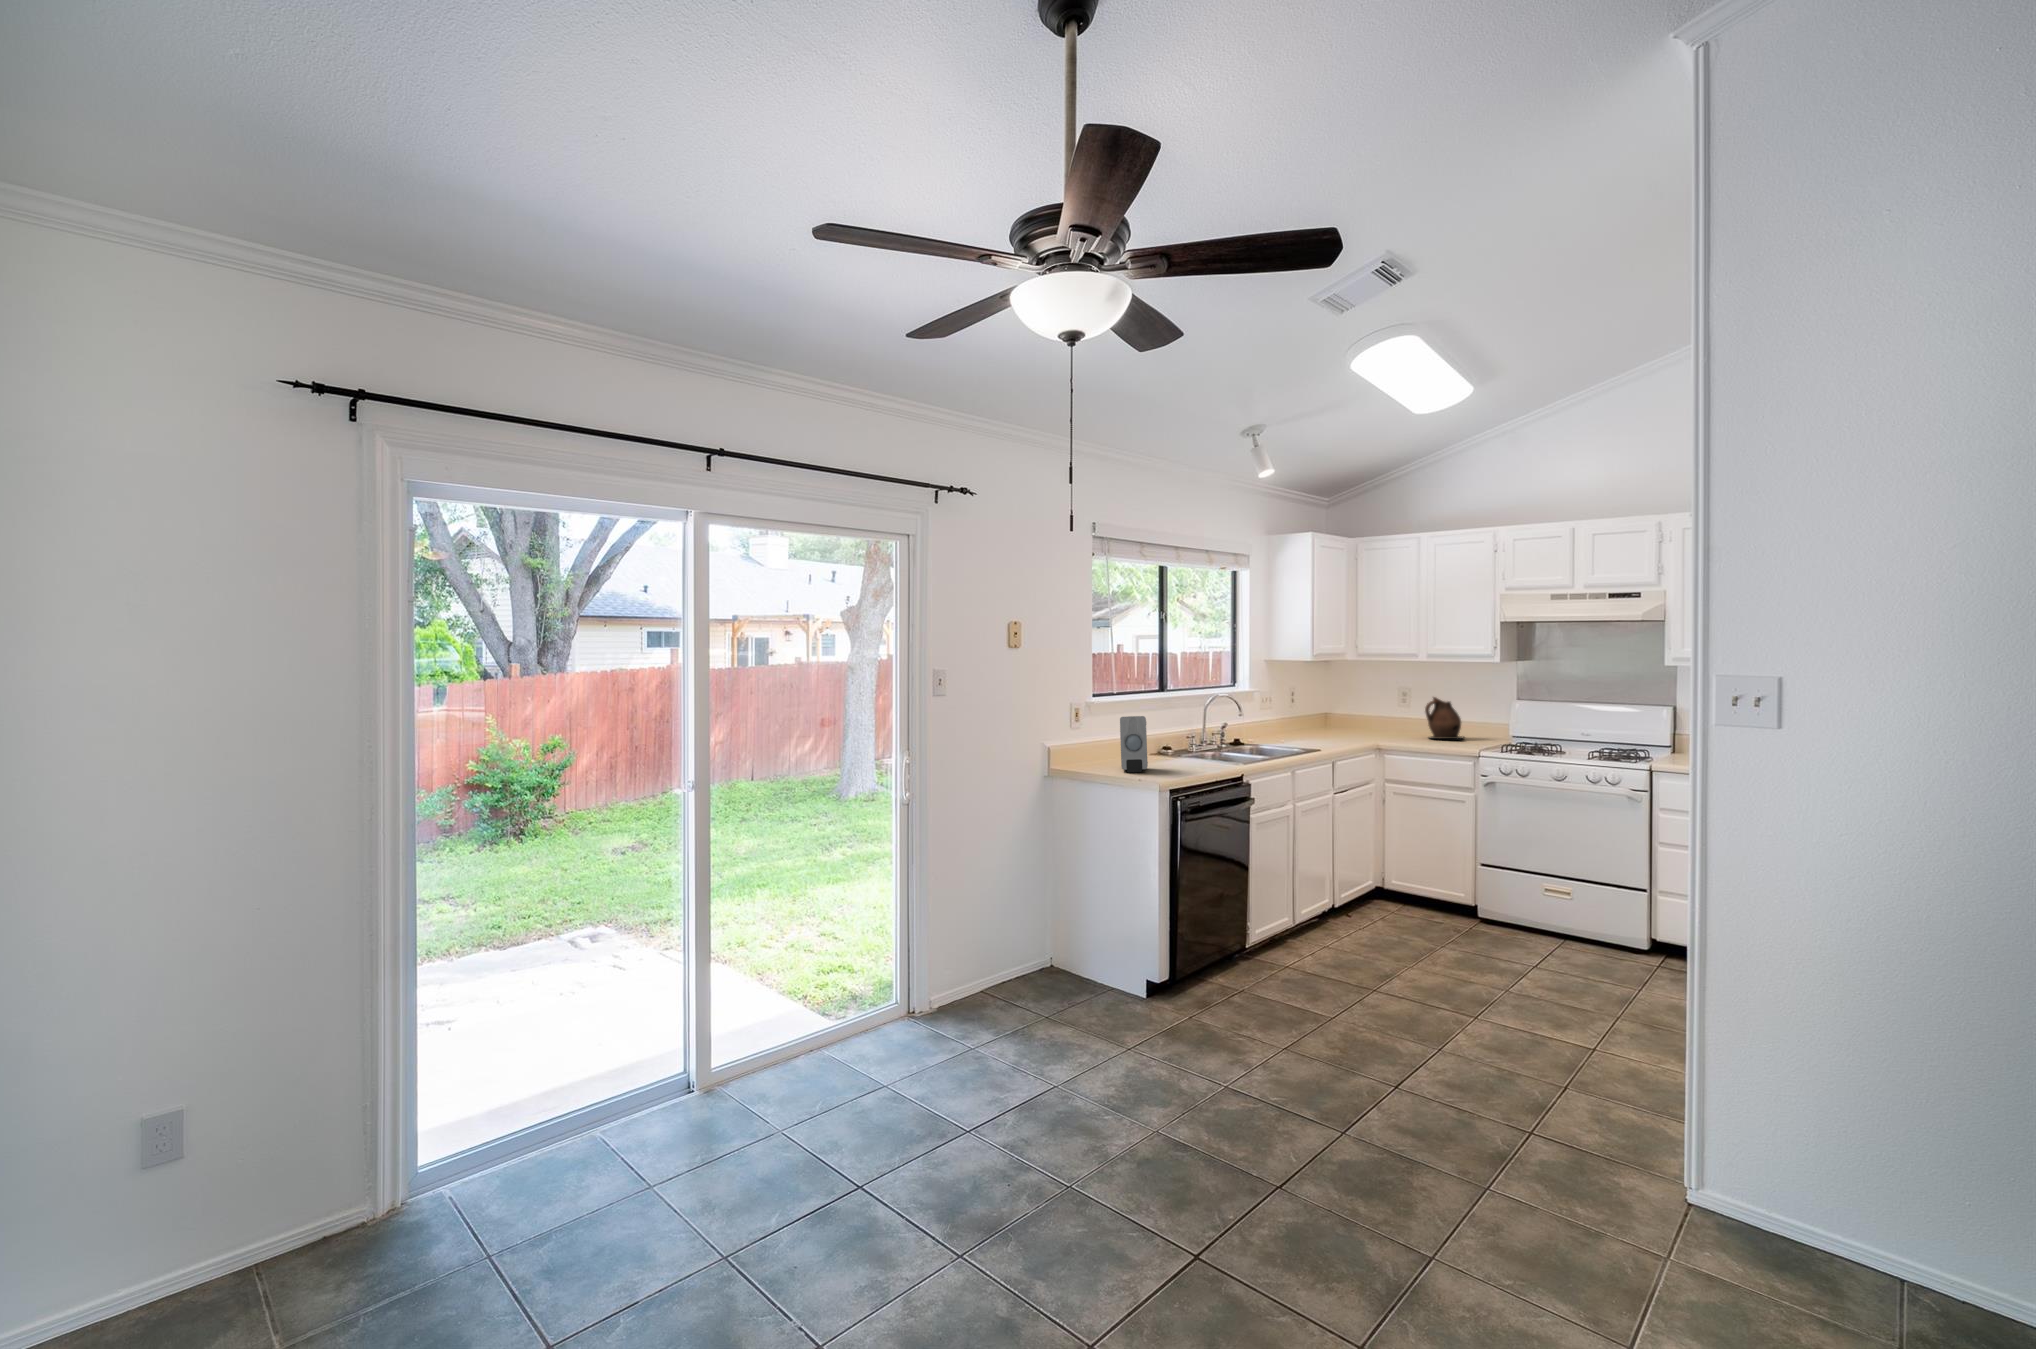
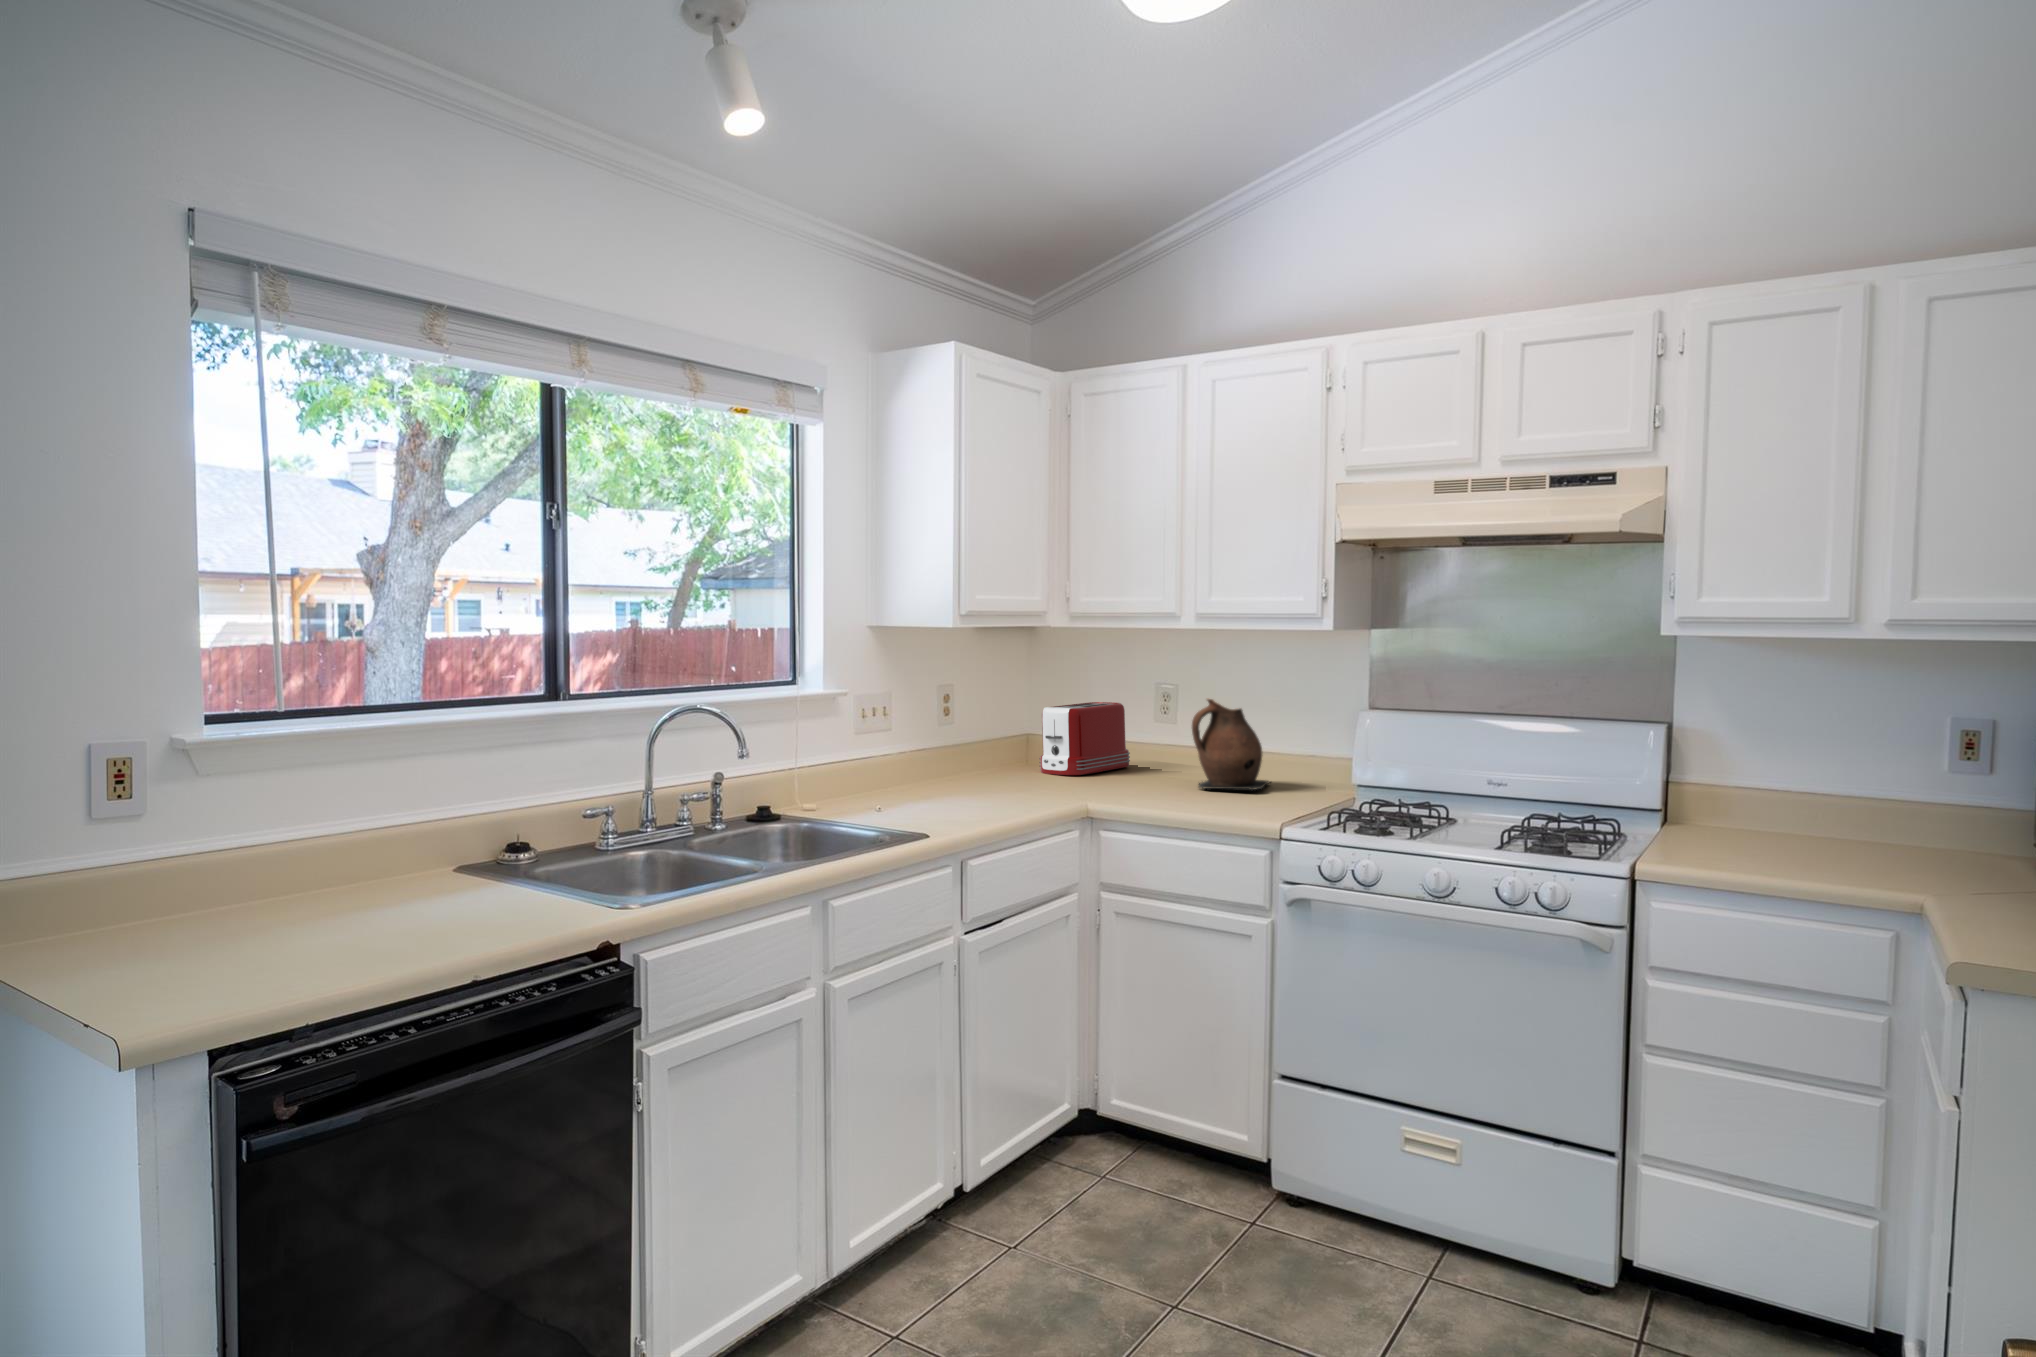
toaster: none [1342,700,1387,734] -> present [1039,702,1130,775]
soap dispenser: present [1120,716,1148,772] -> none [238,779,366,950]

